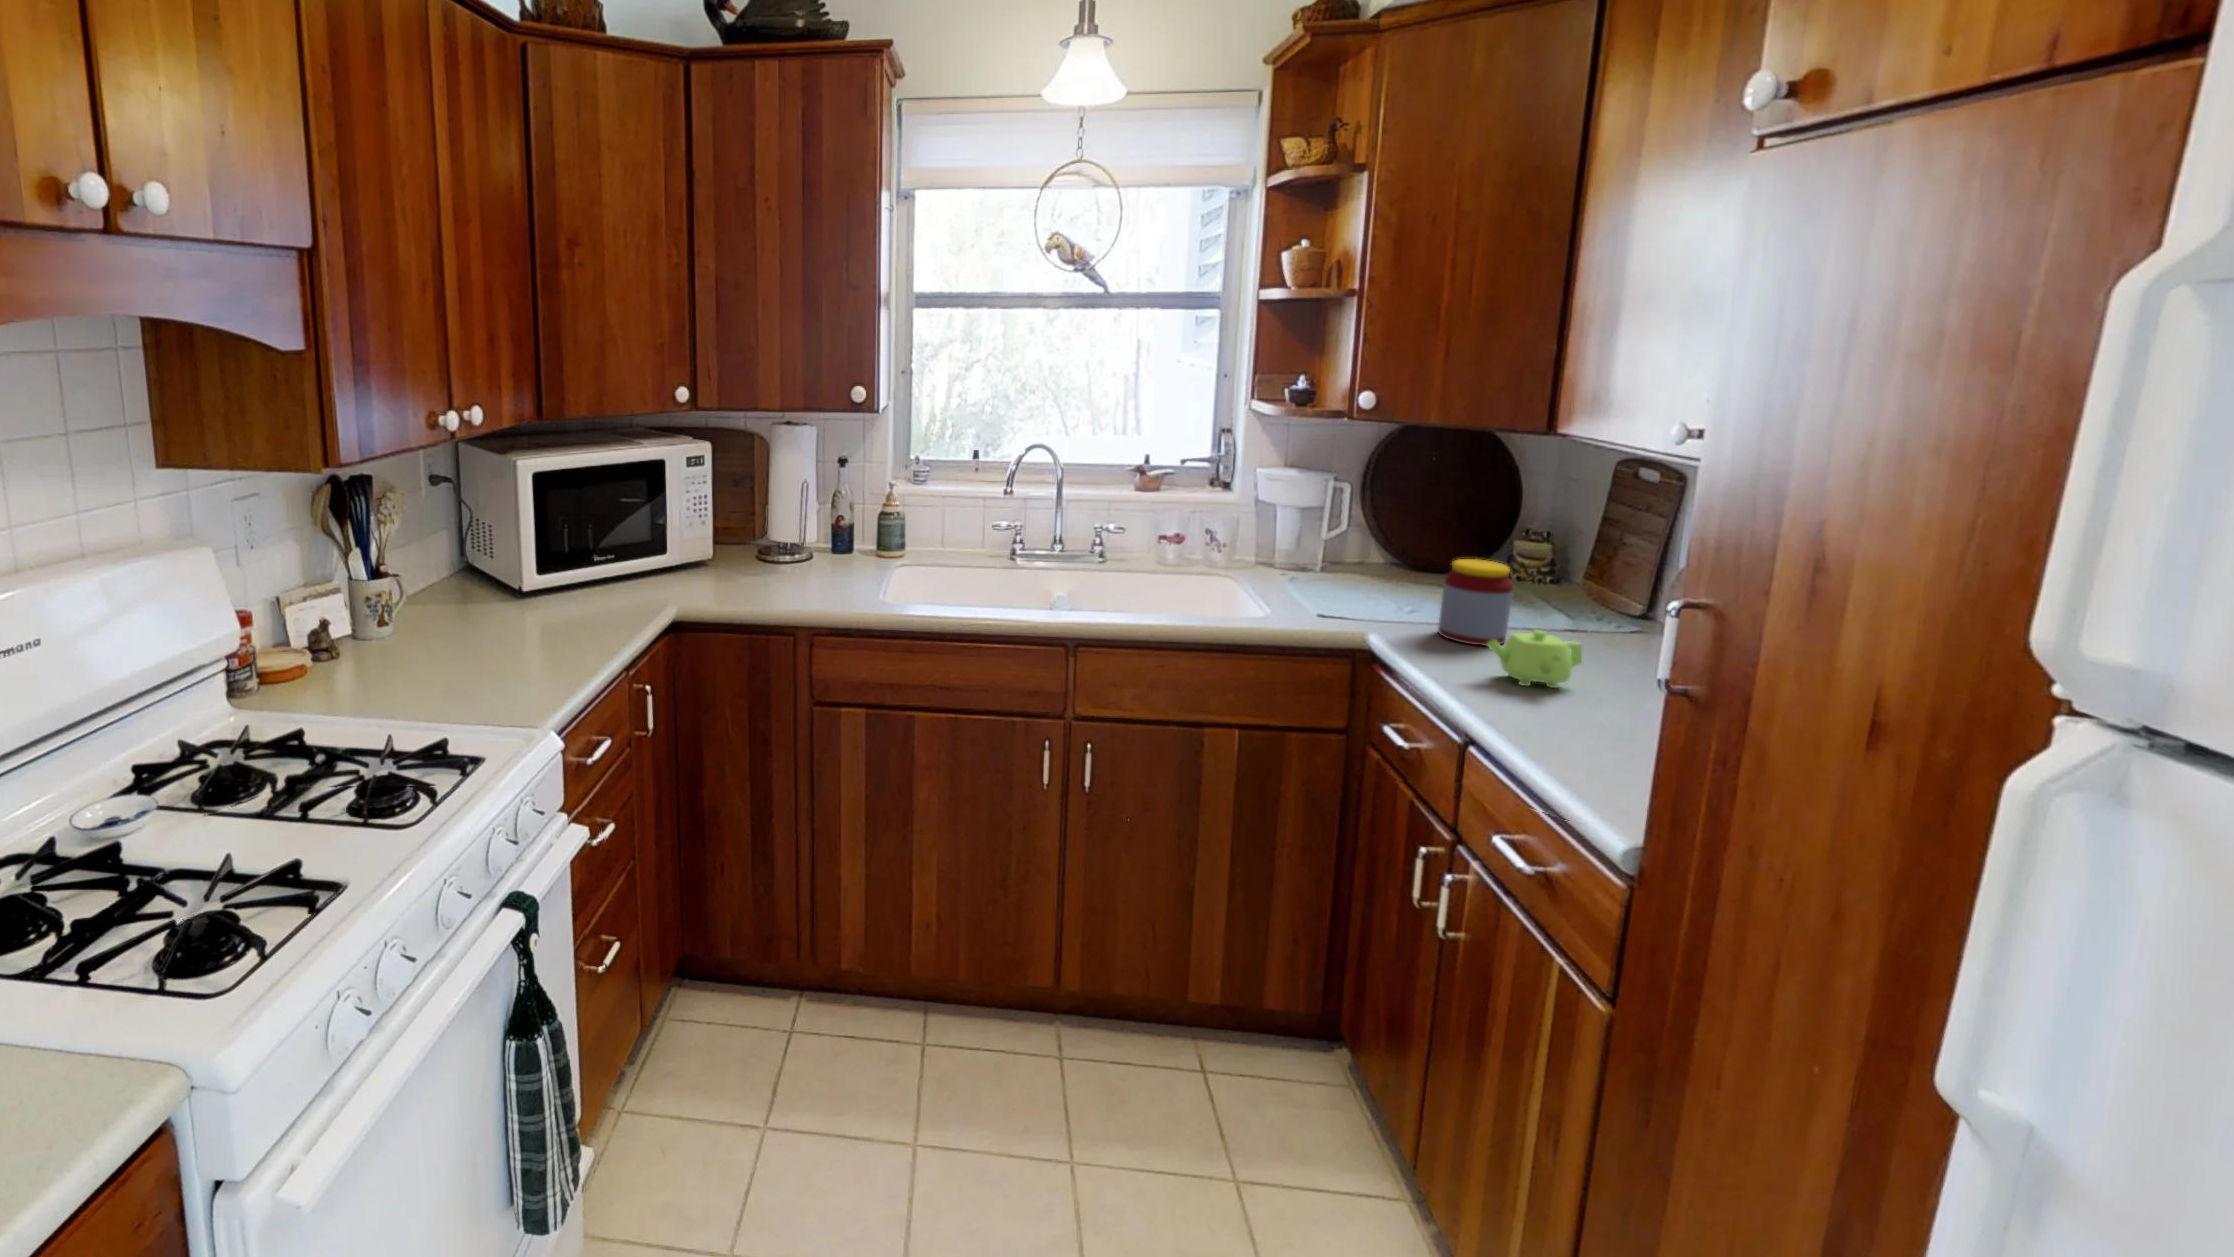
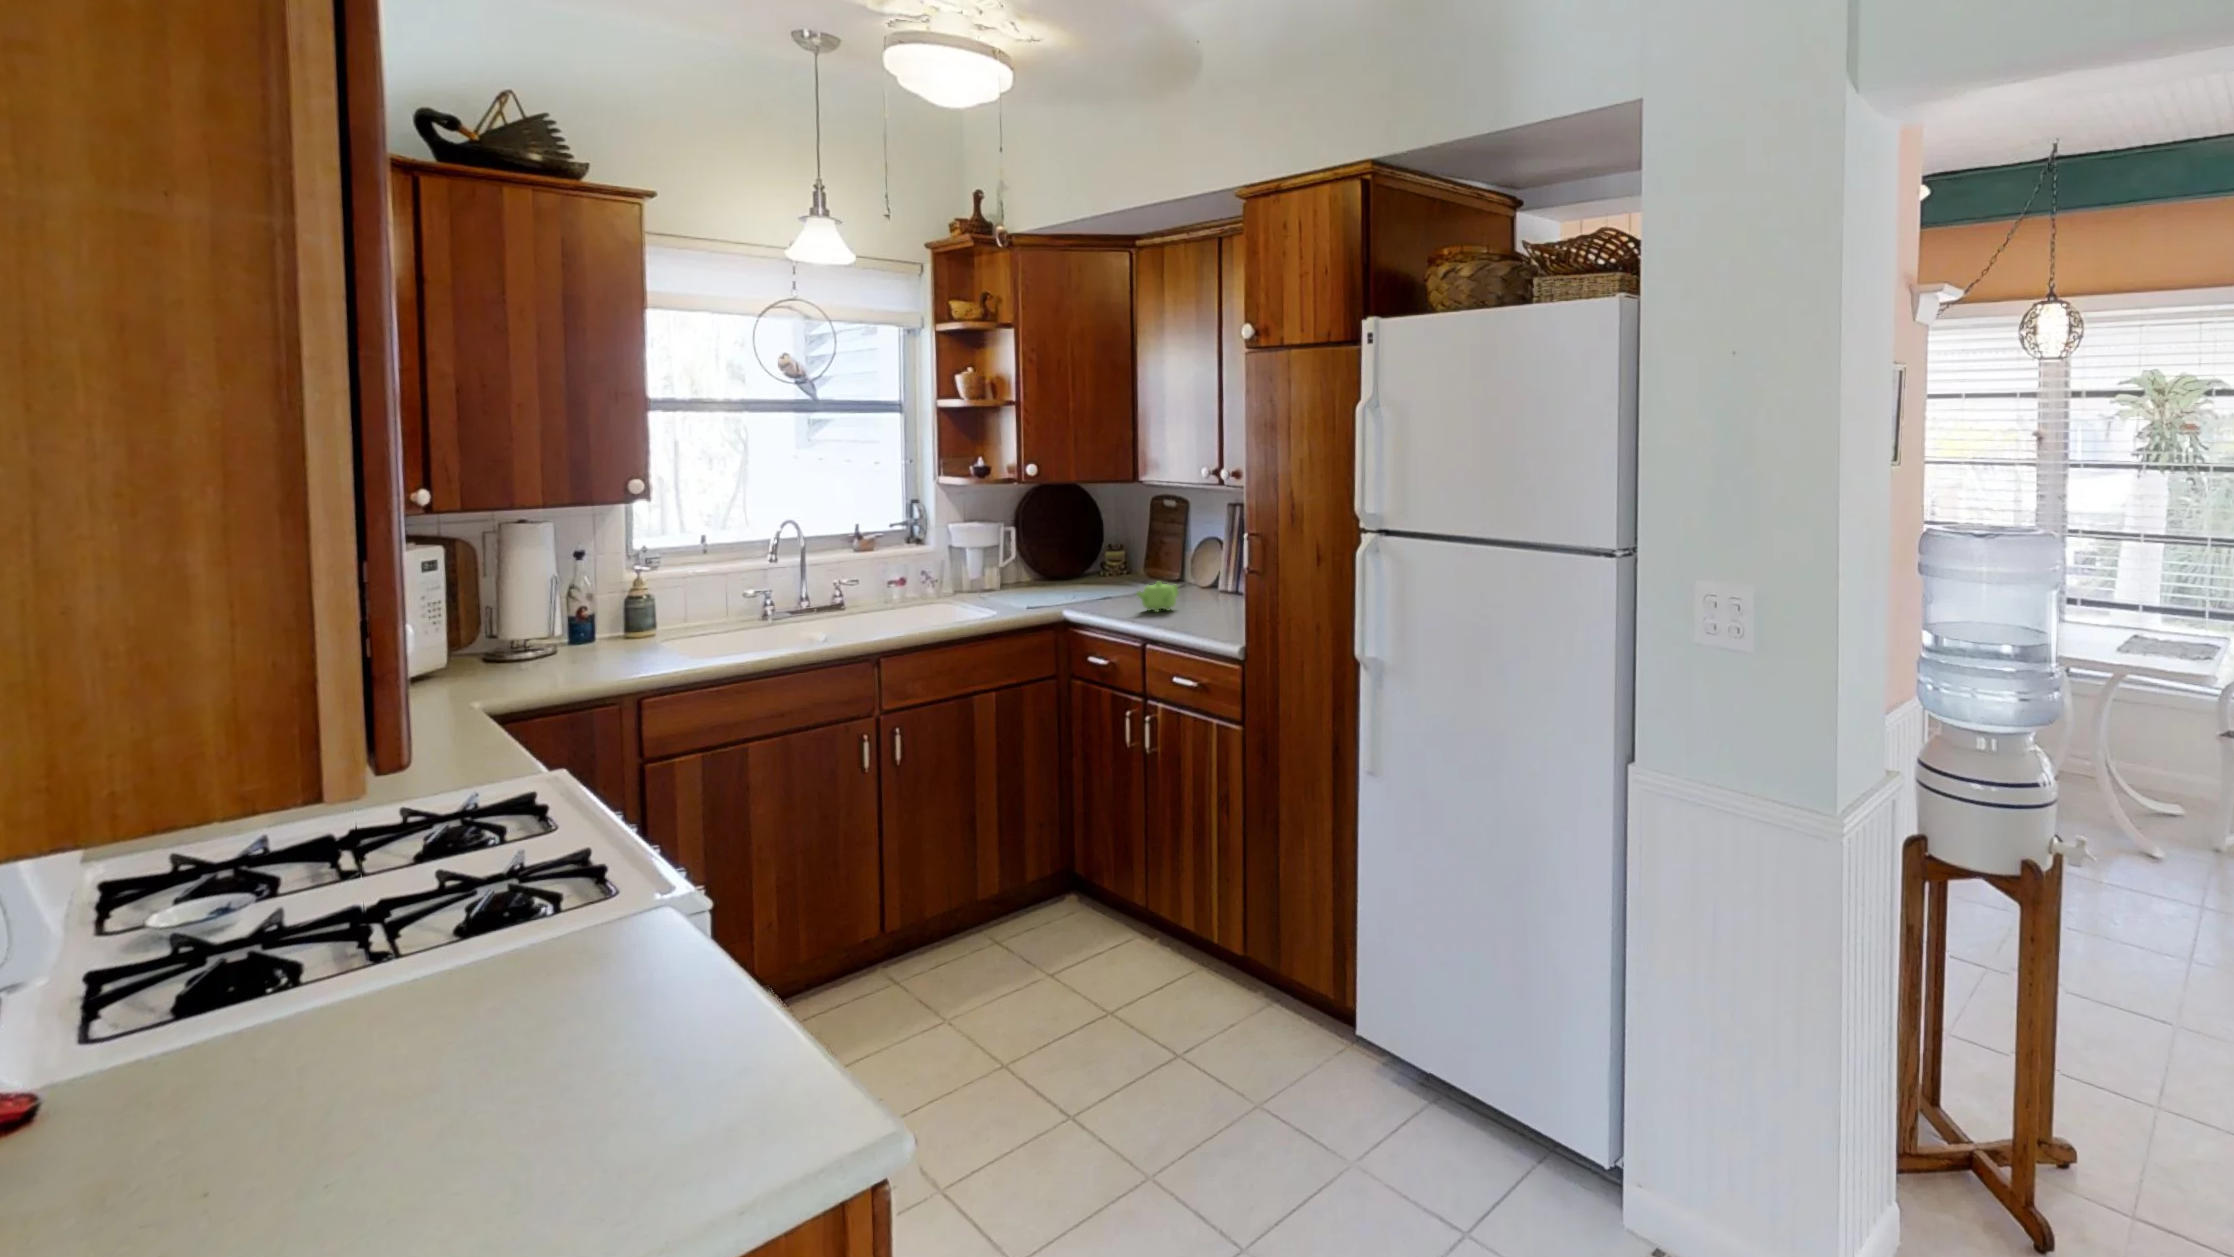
jar: present [1438,559,1513,646] -> none [1098,555,1134,603]

